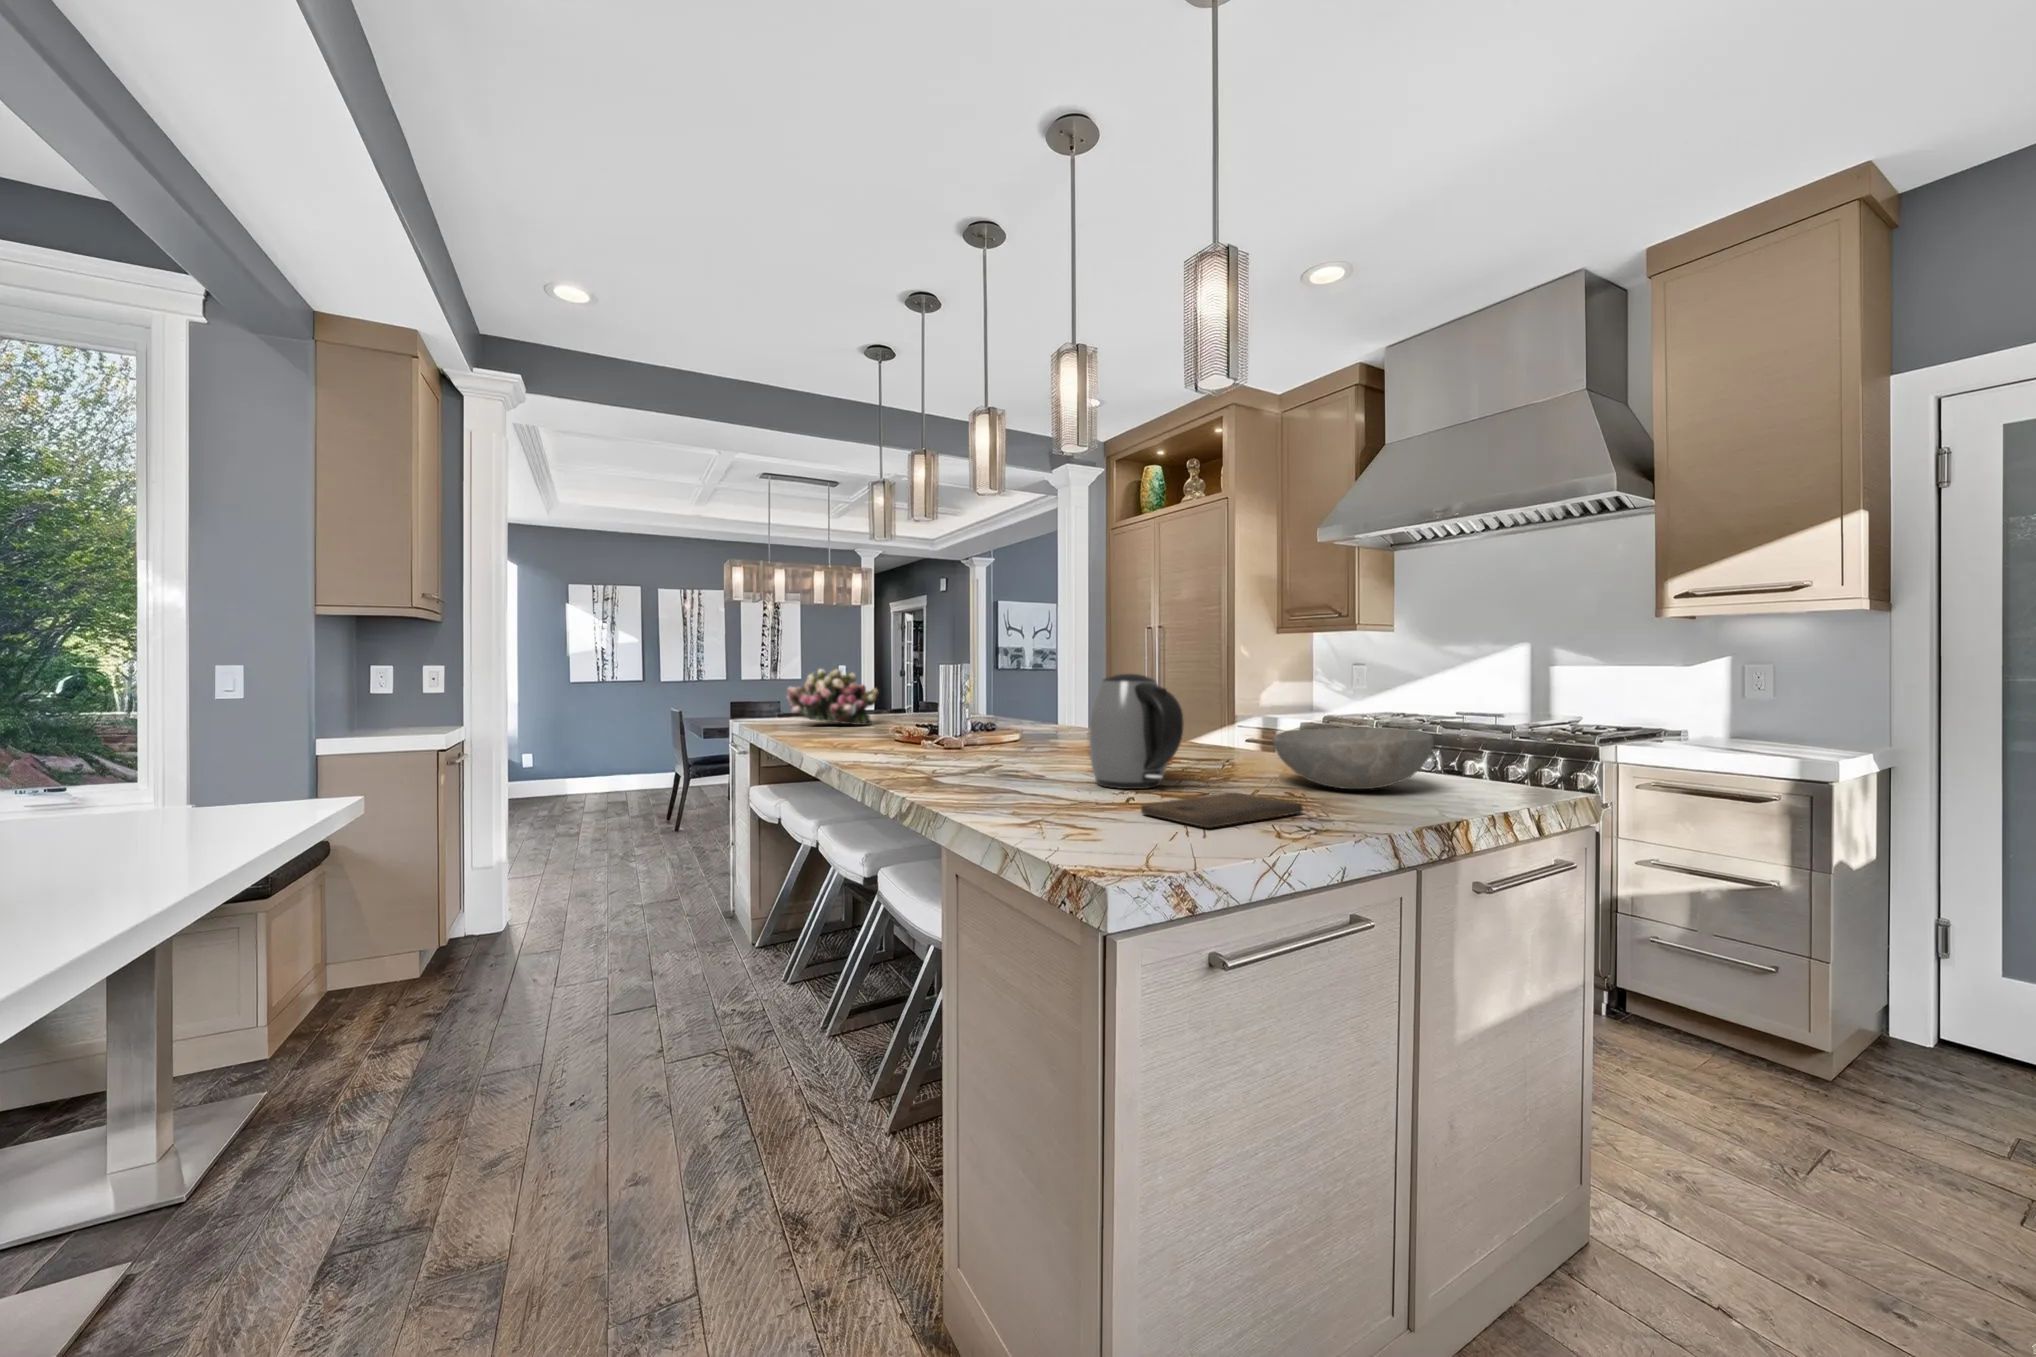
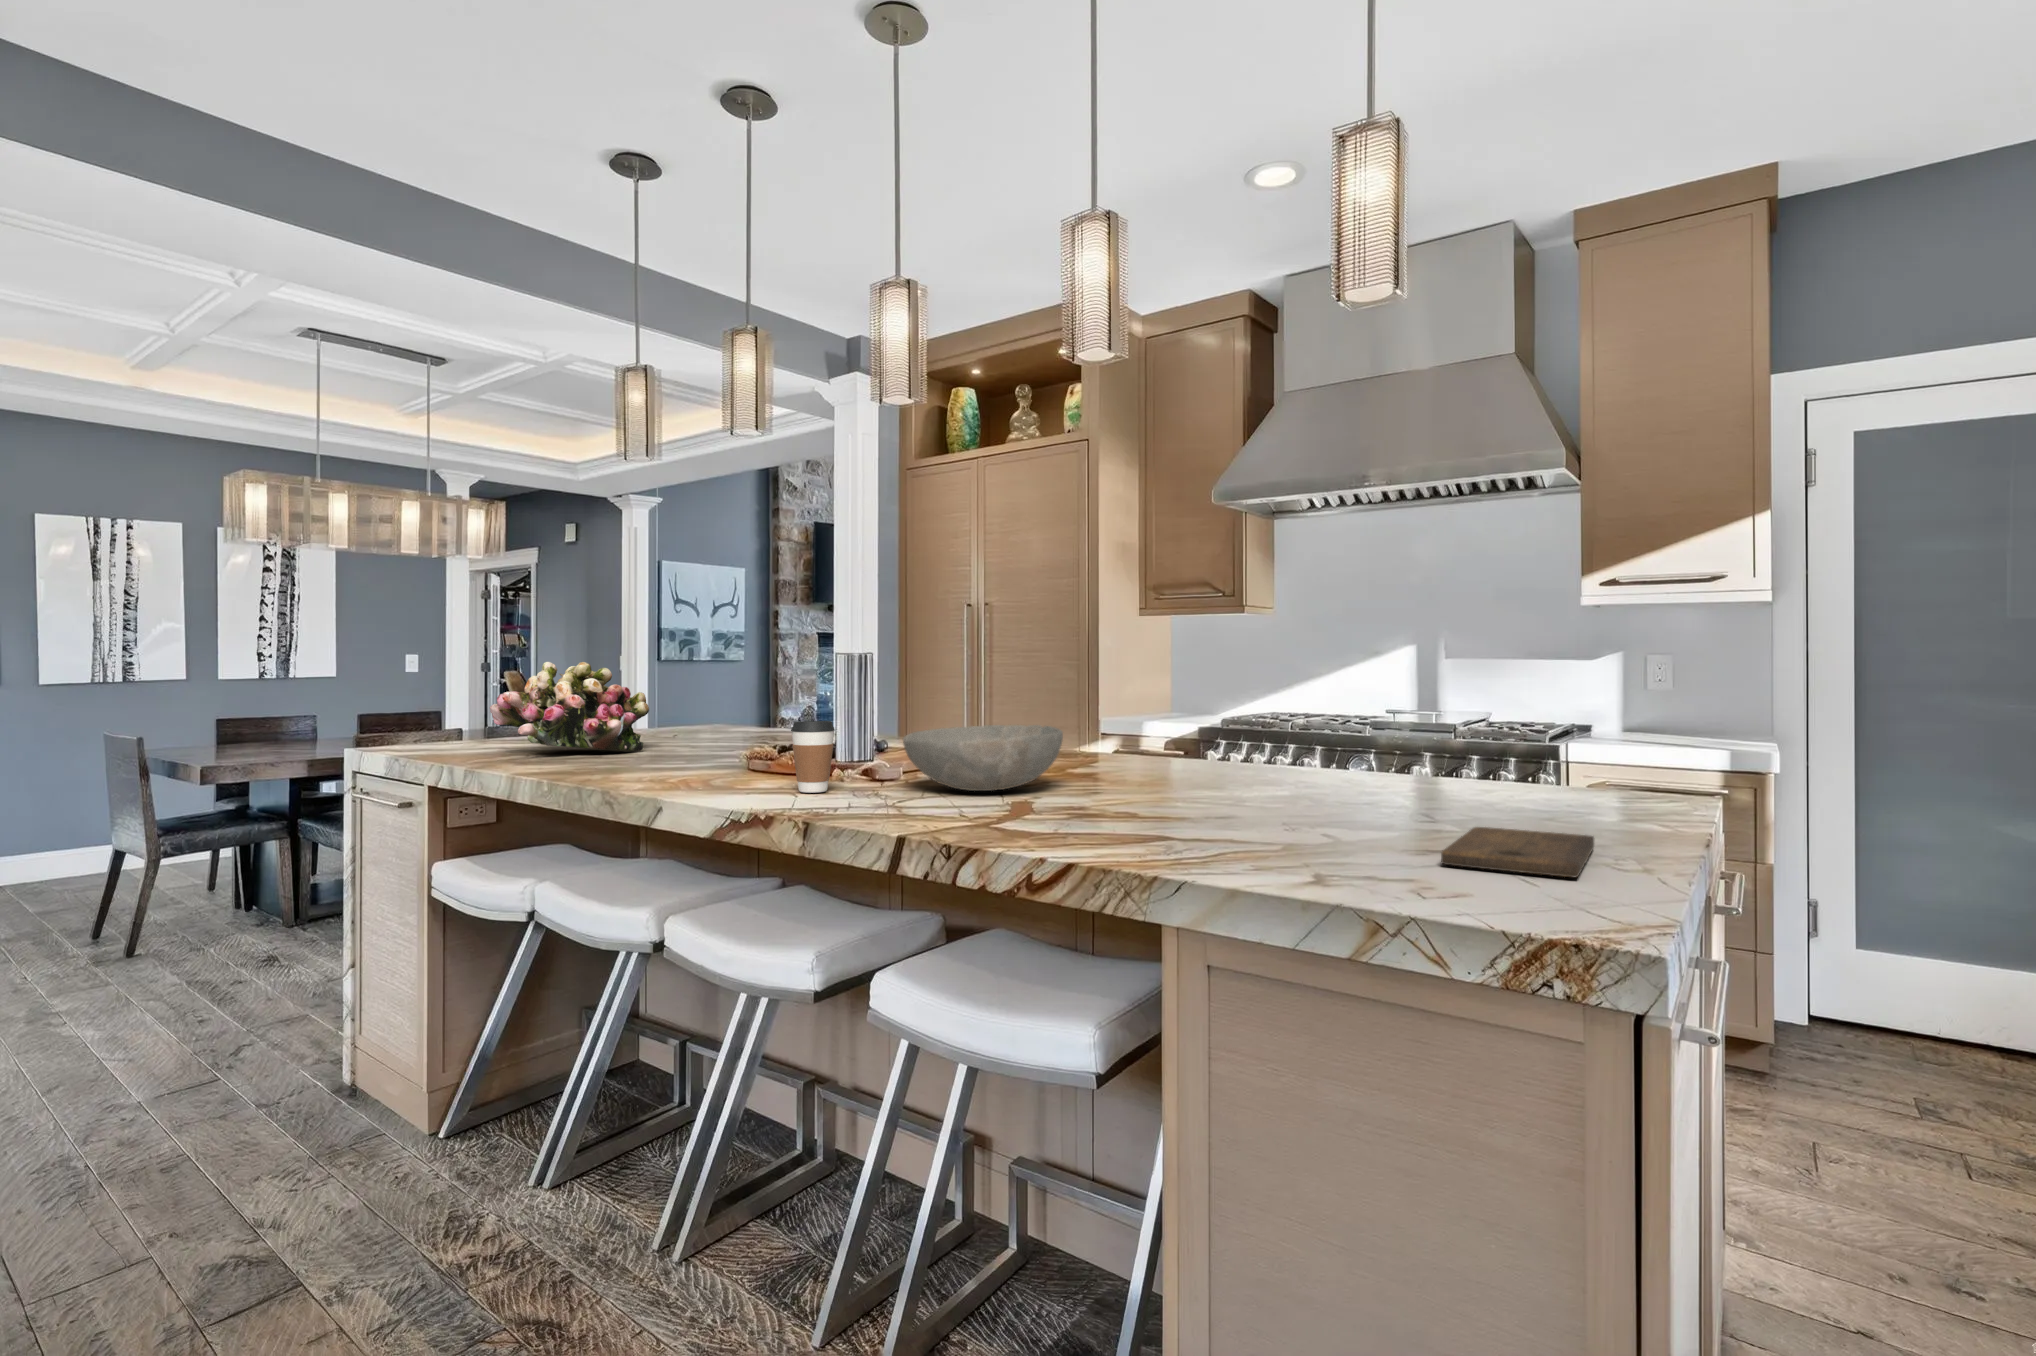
kettle: present [1089,674,1183,789] -> none [1229,671,1387,830]
coffee cup: none [880,706,908,752] -> present [791,721,835,793]
bowl: present [1272,727,1434,789] -> present [903,725,1063,791]

